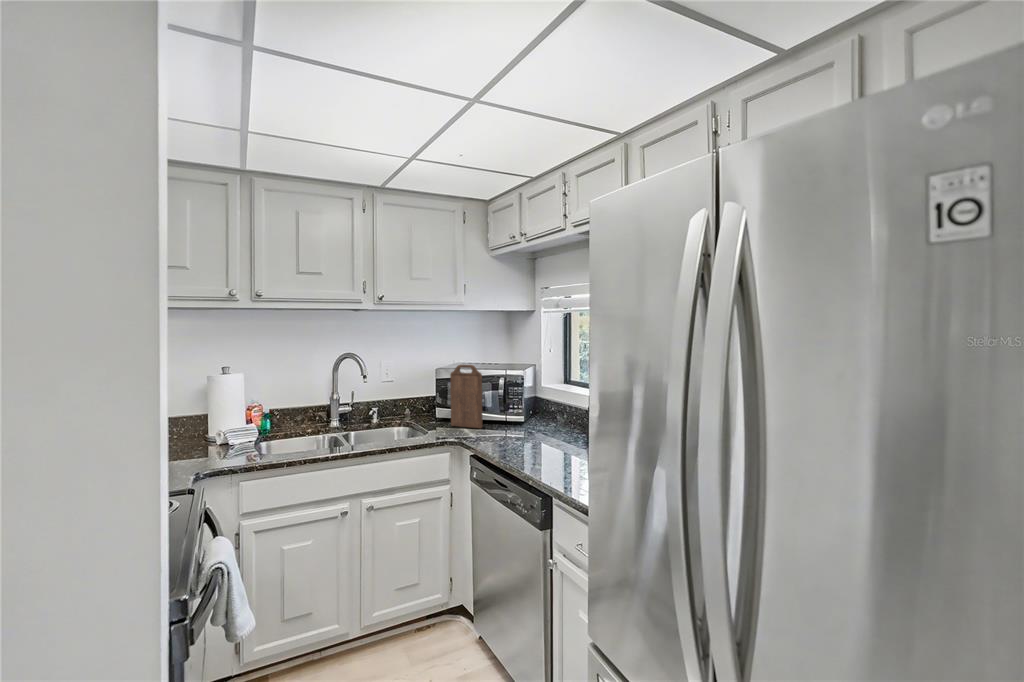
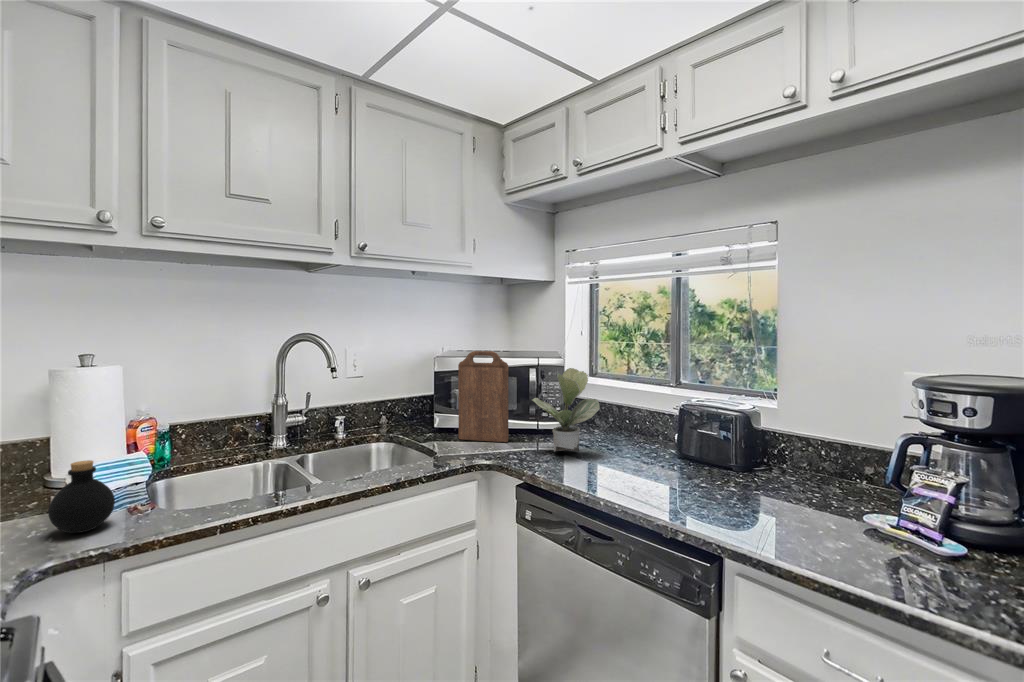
potted plant: none [490,377,531,435] -> present [532,368,600,452]
bottle: none [207,425,237,462] -> present [48,460,115,533]

